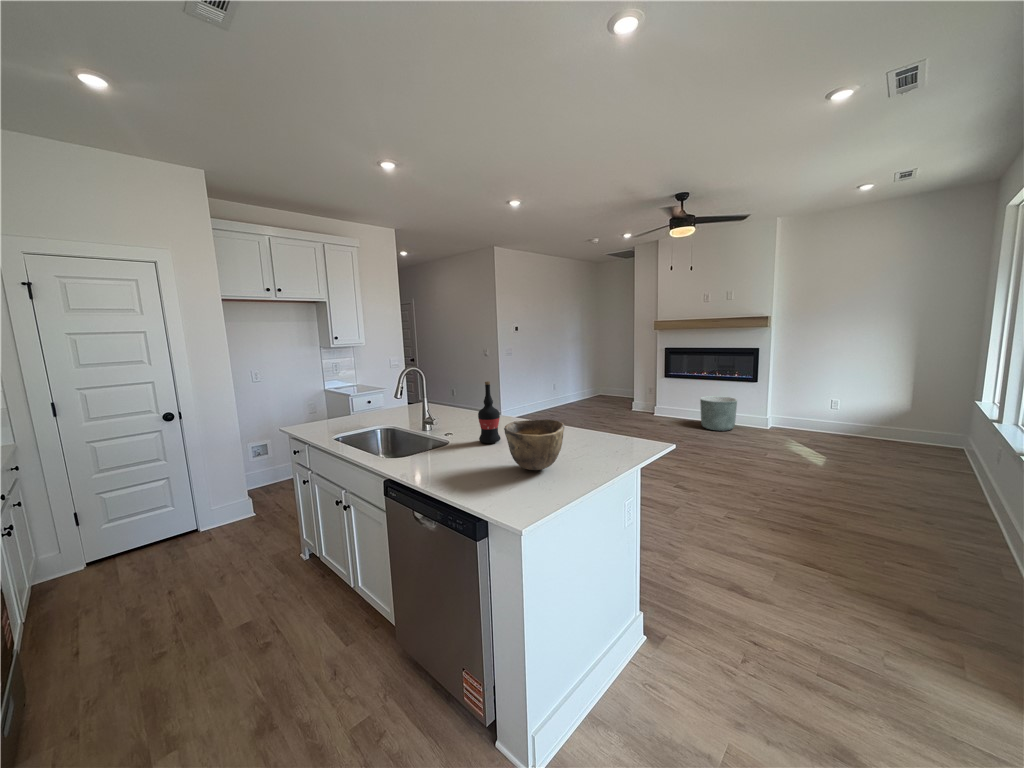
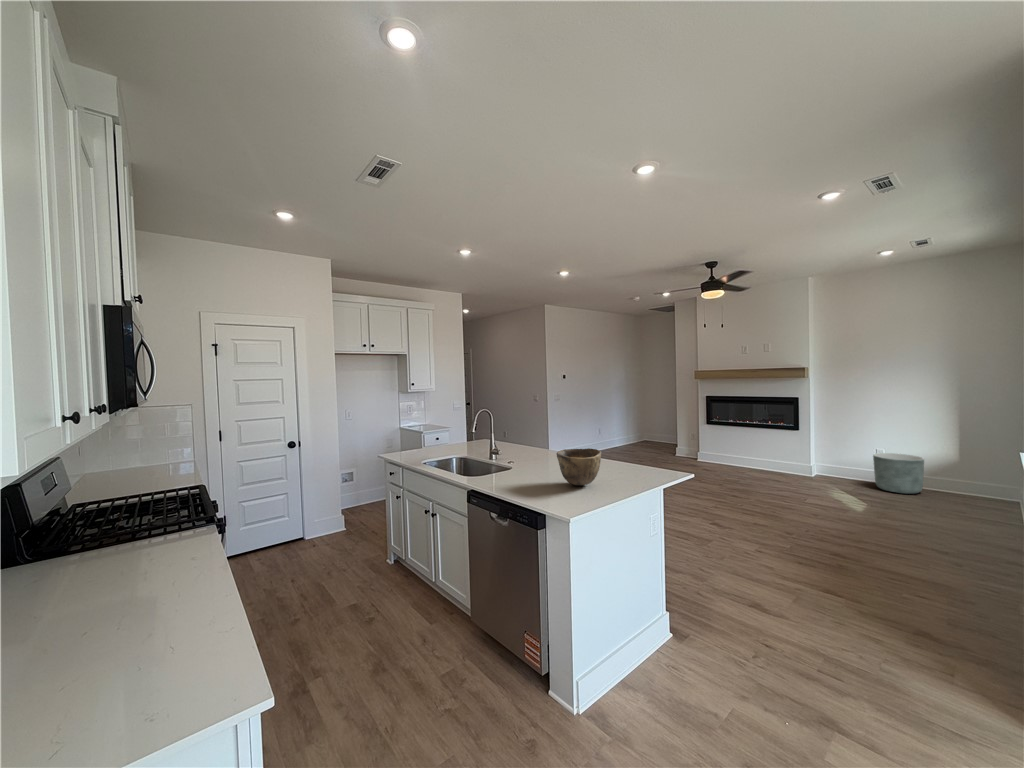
wine bottle: present [478,381,501,443] -> none [536,420,553,468]
planter: present [700,396,737,431] -> present [873,453,924,494]

